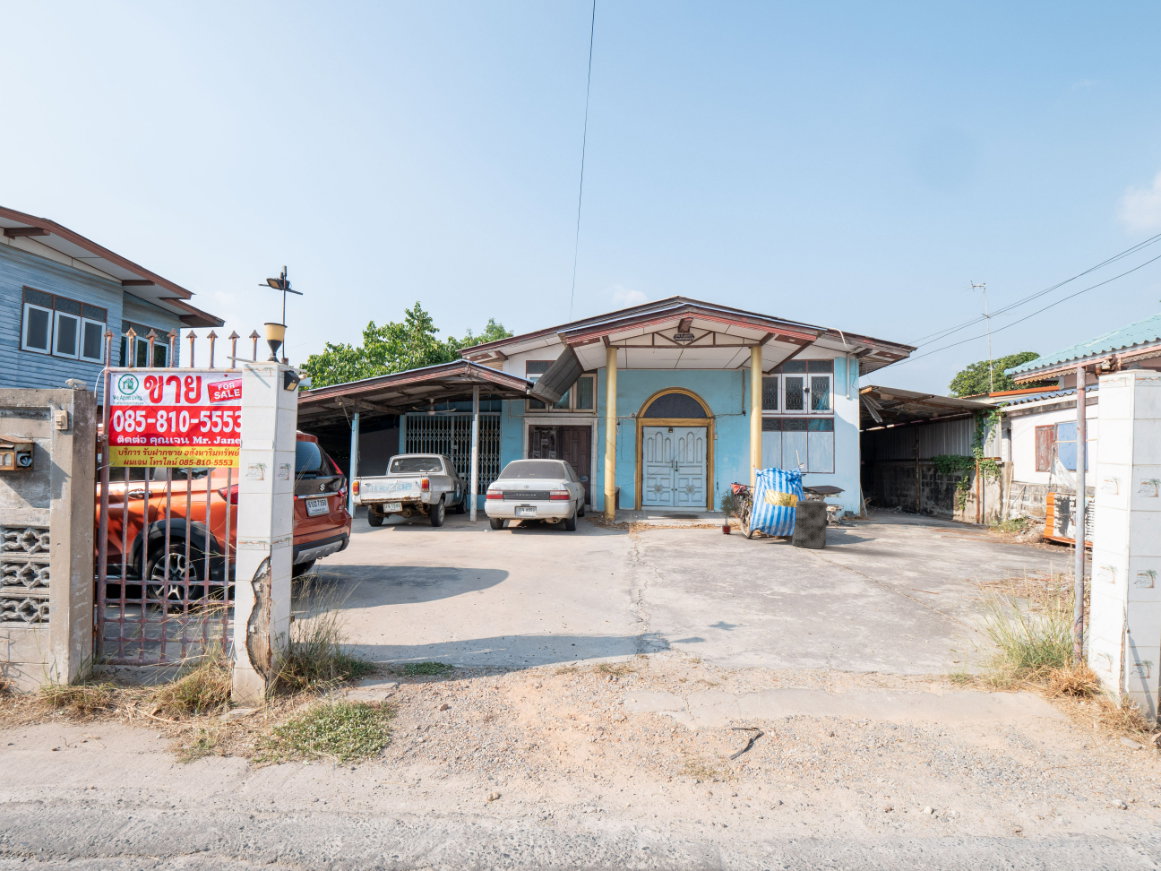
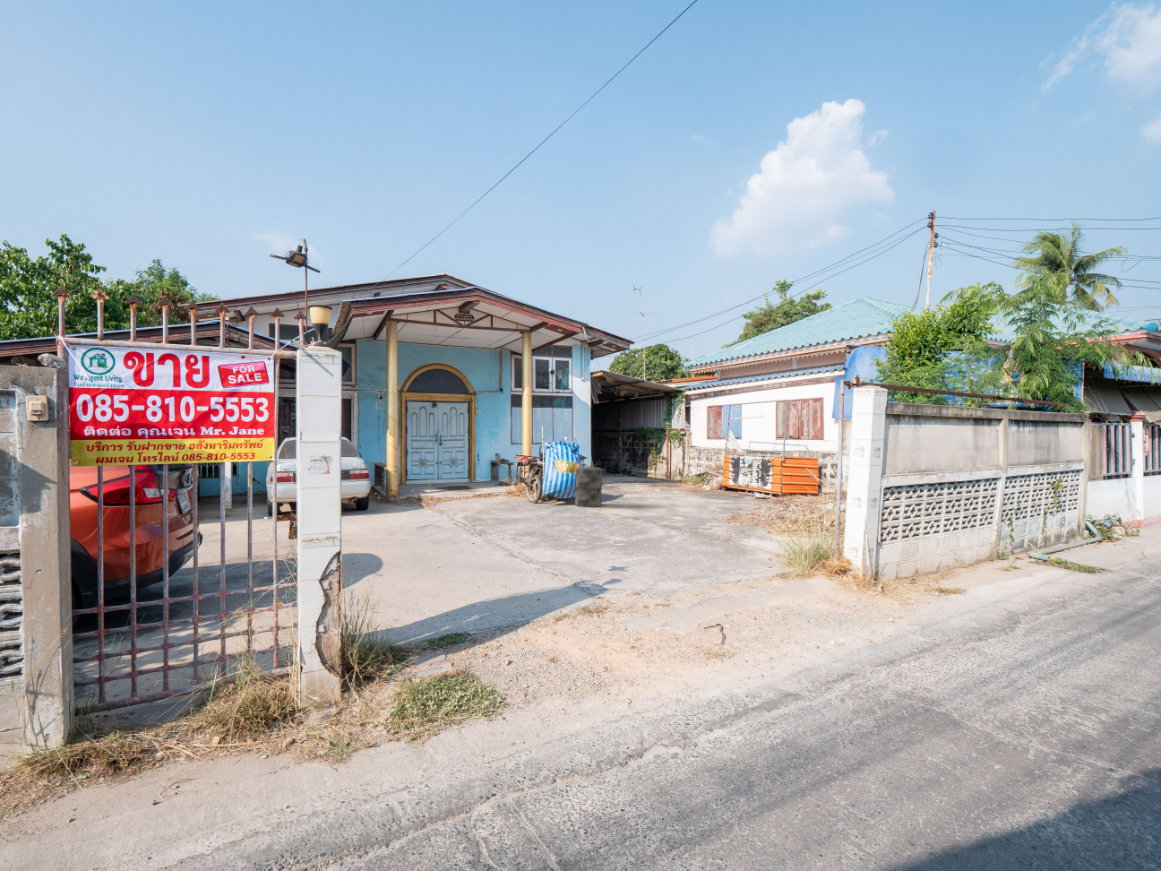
potted tree: present [720,490,742,534] -> none [506,460,528,500]

